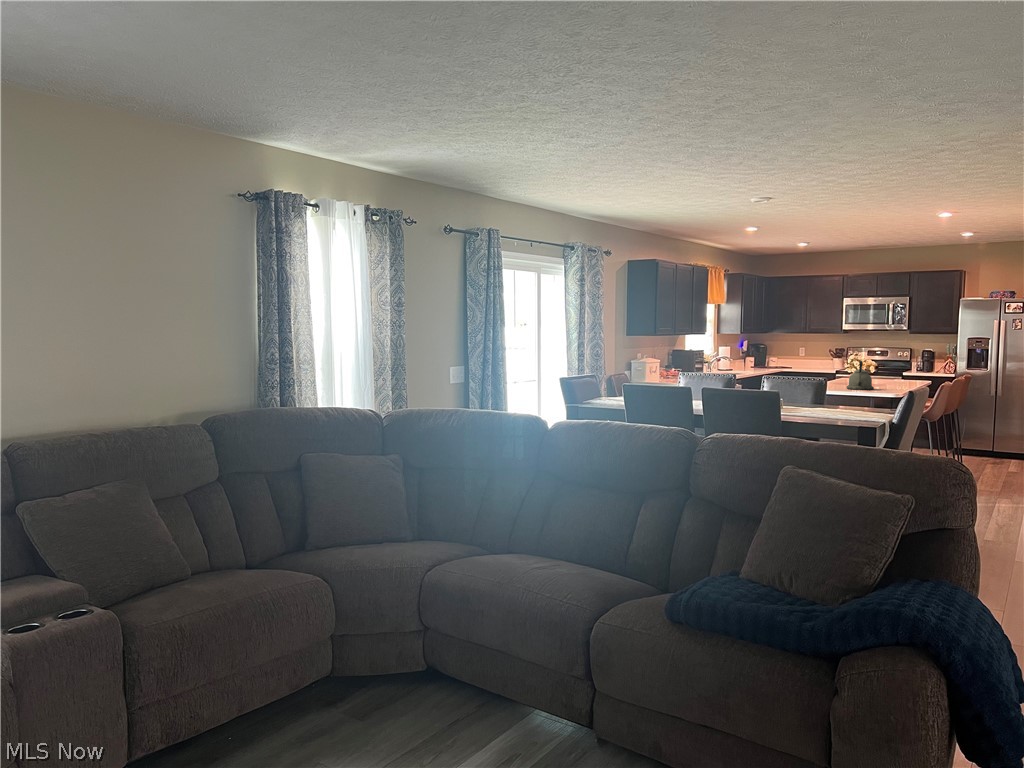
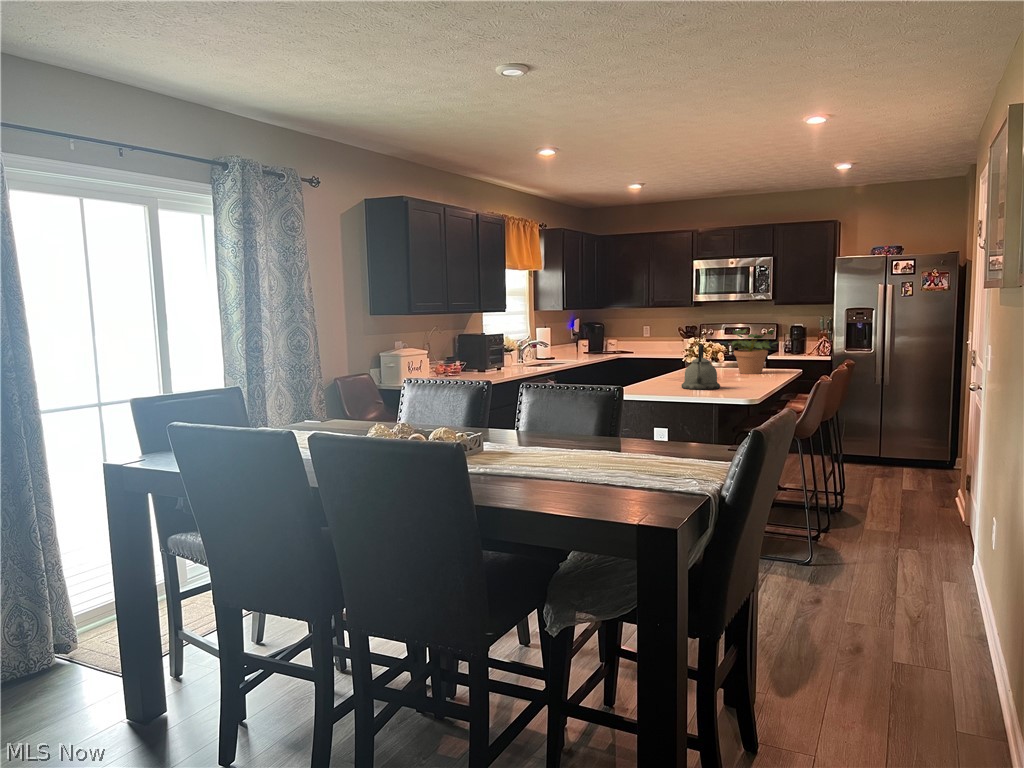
potted plant: none [876,351,916,383] -> present [731,329,778,374]

